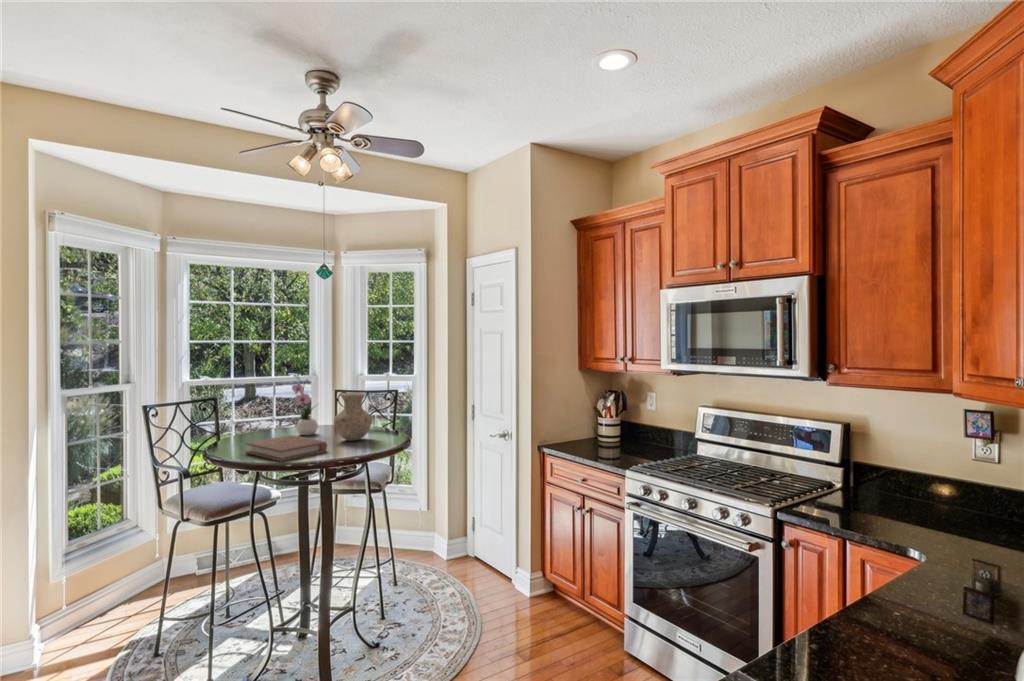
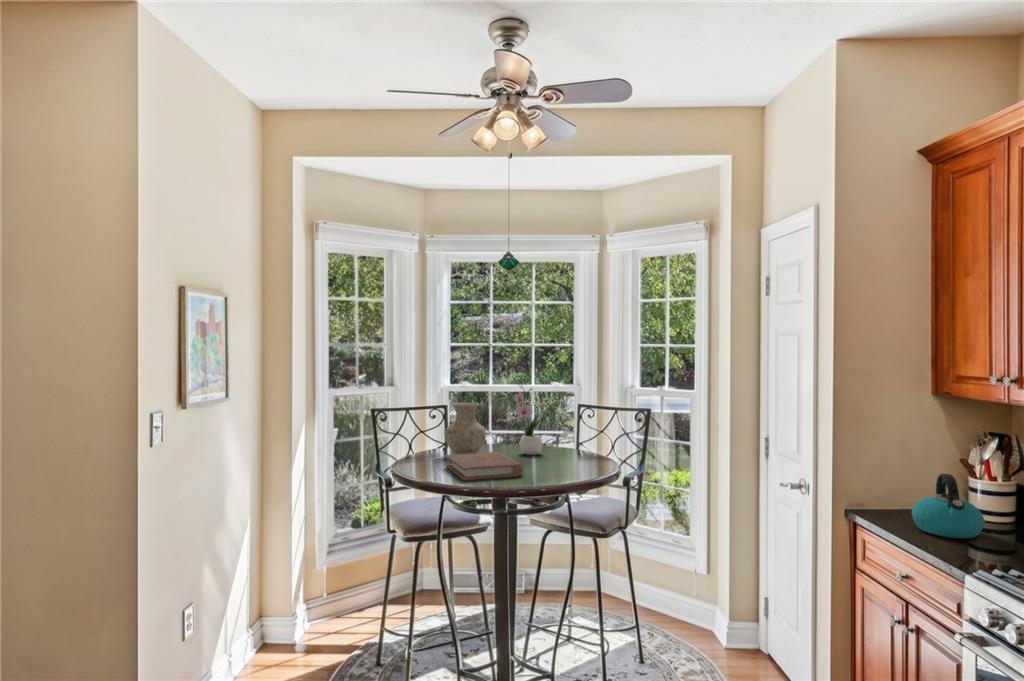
vase: present [334,393,372,441] -> present [445,402,486,454]
kettle: none [577,416,613,453] -> present [912,474,985,539]

